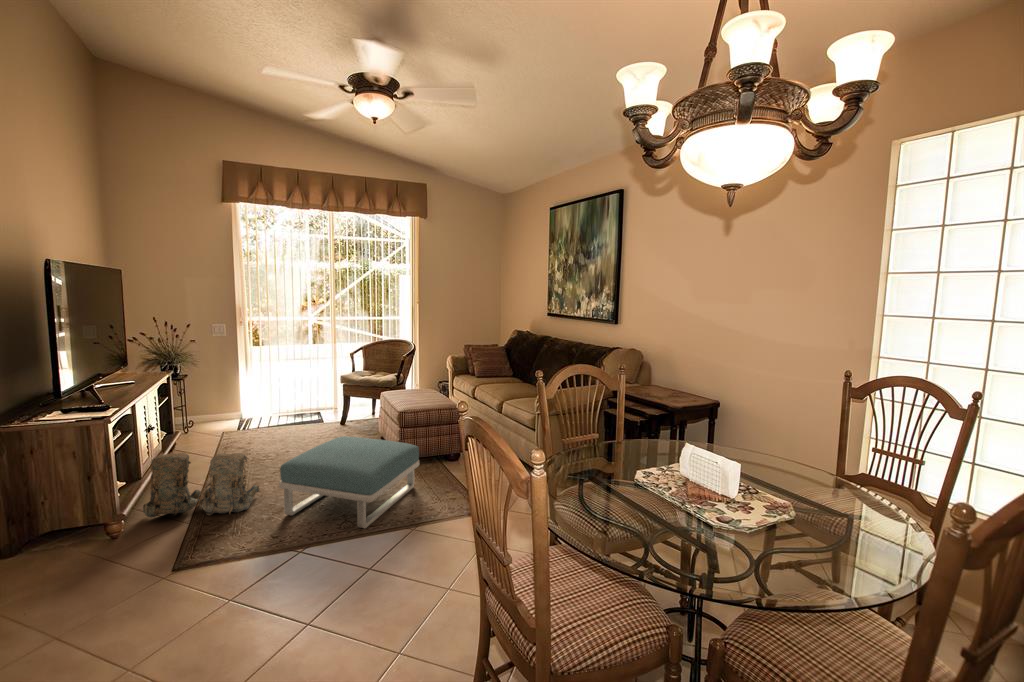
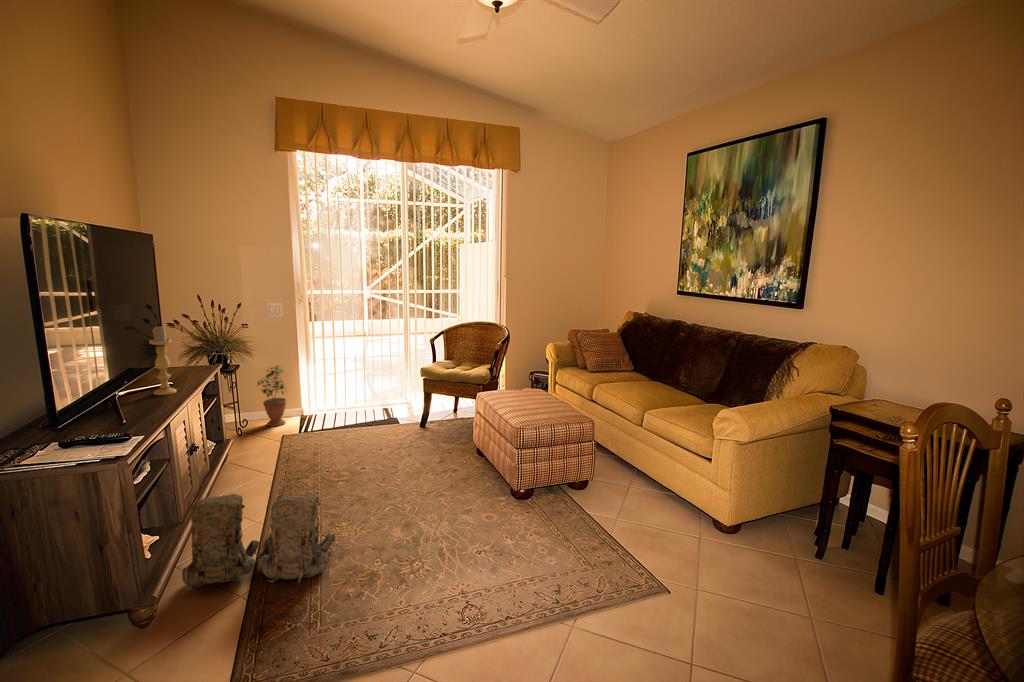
candle holder: none [119,336,138,388] -> present [149,326,176,395]
potted plant: none [202,374,228,426] -> present [258,366,287,426]
footstool: present [279,436,419,528] -> none [366,463,550,622]

